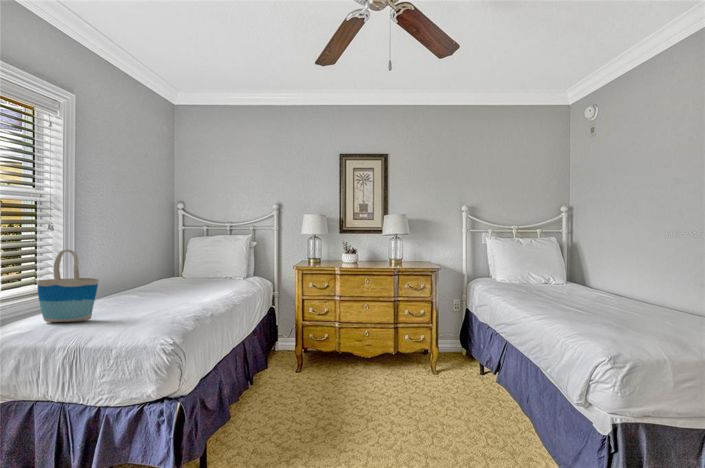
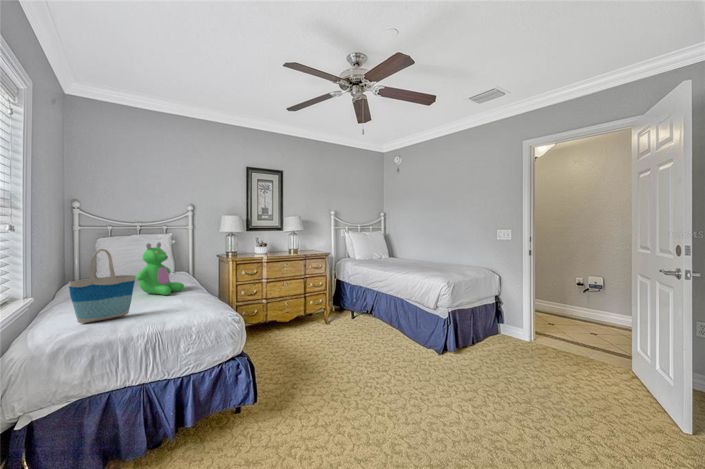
teddy bear: none [155,245,204,302] -> present [136,243,184,295]

